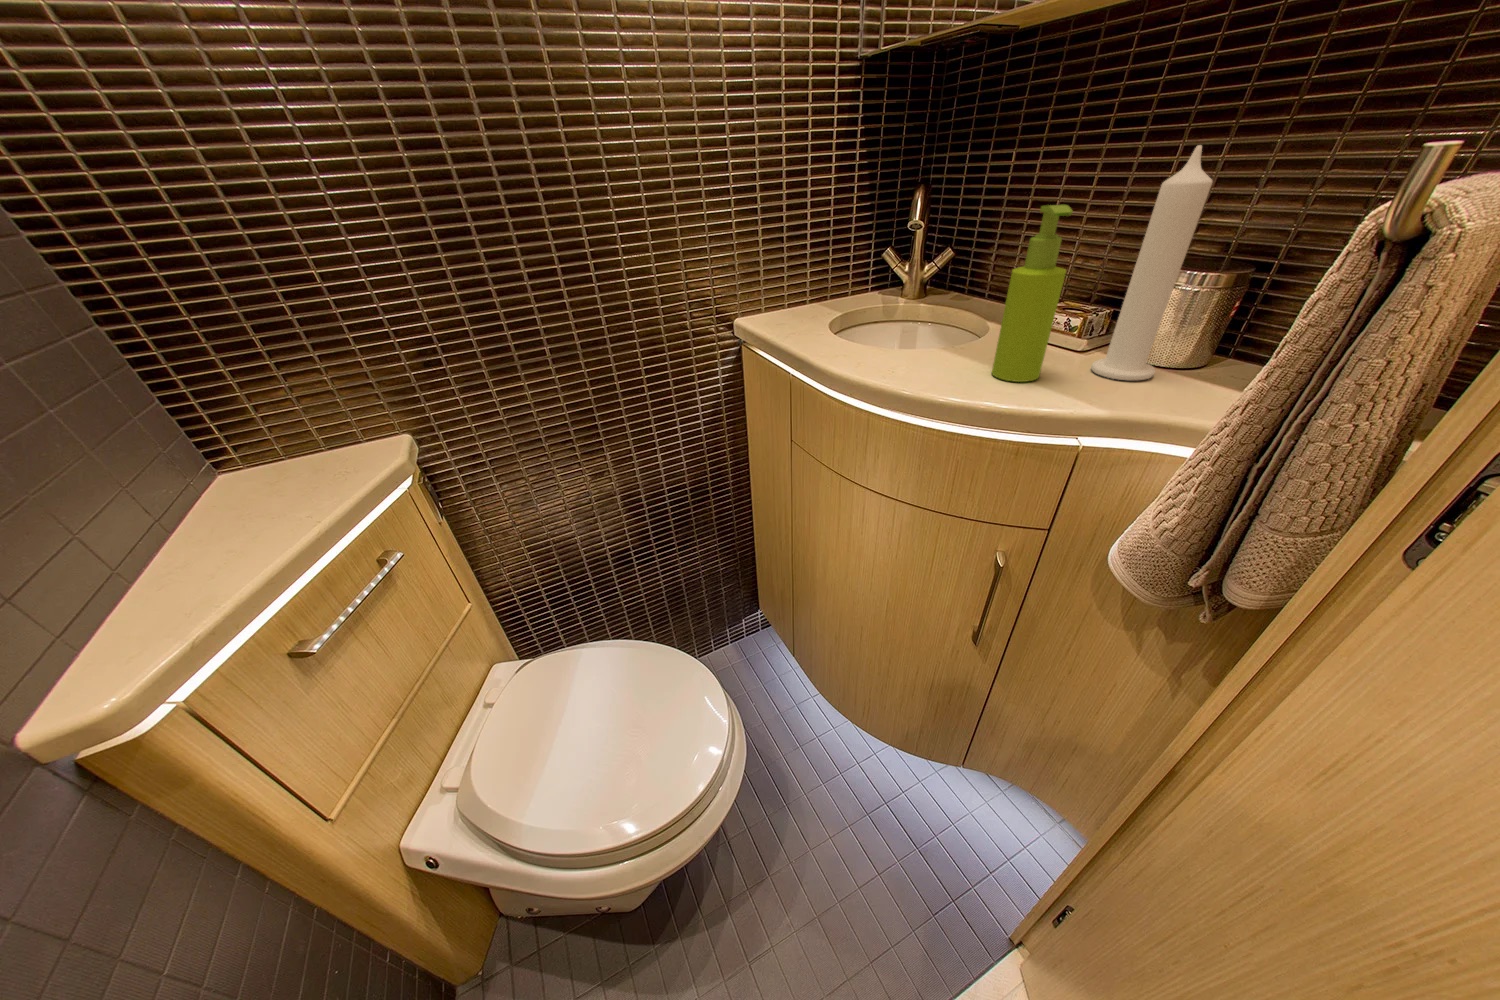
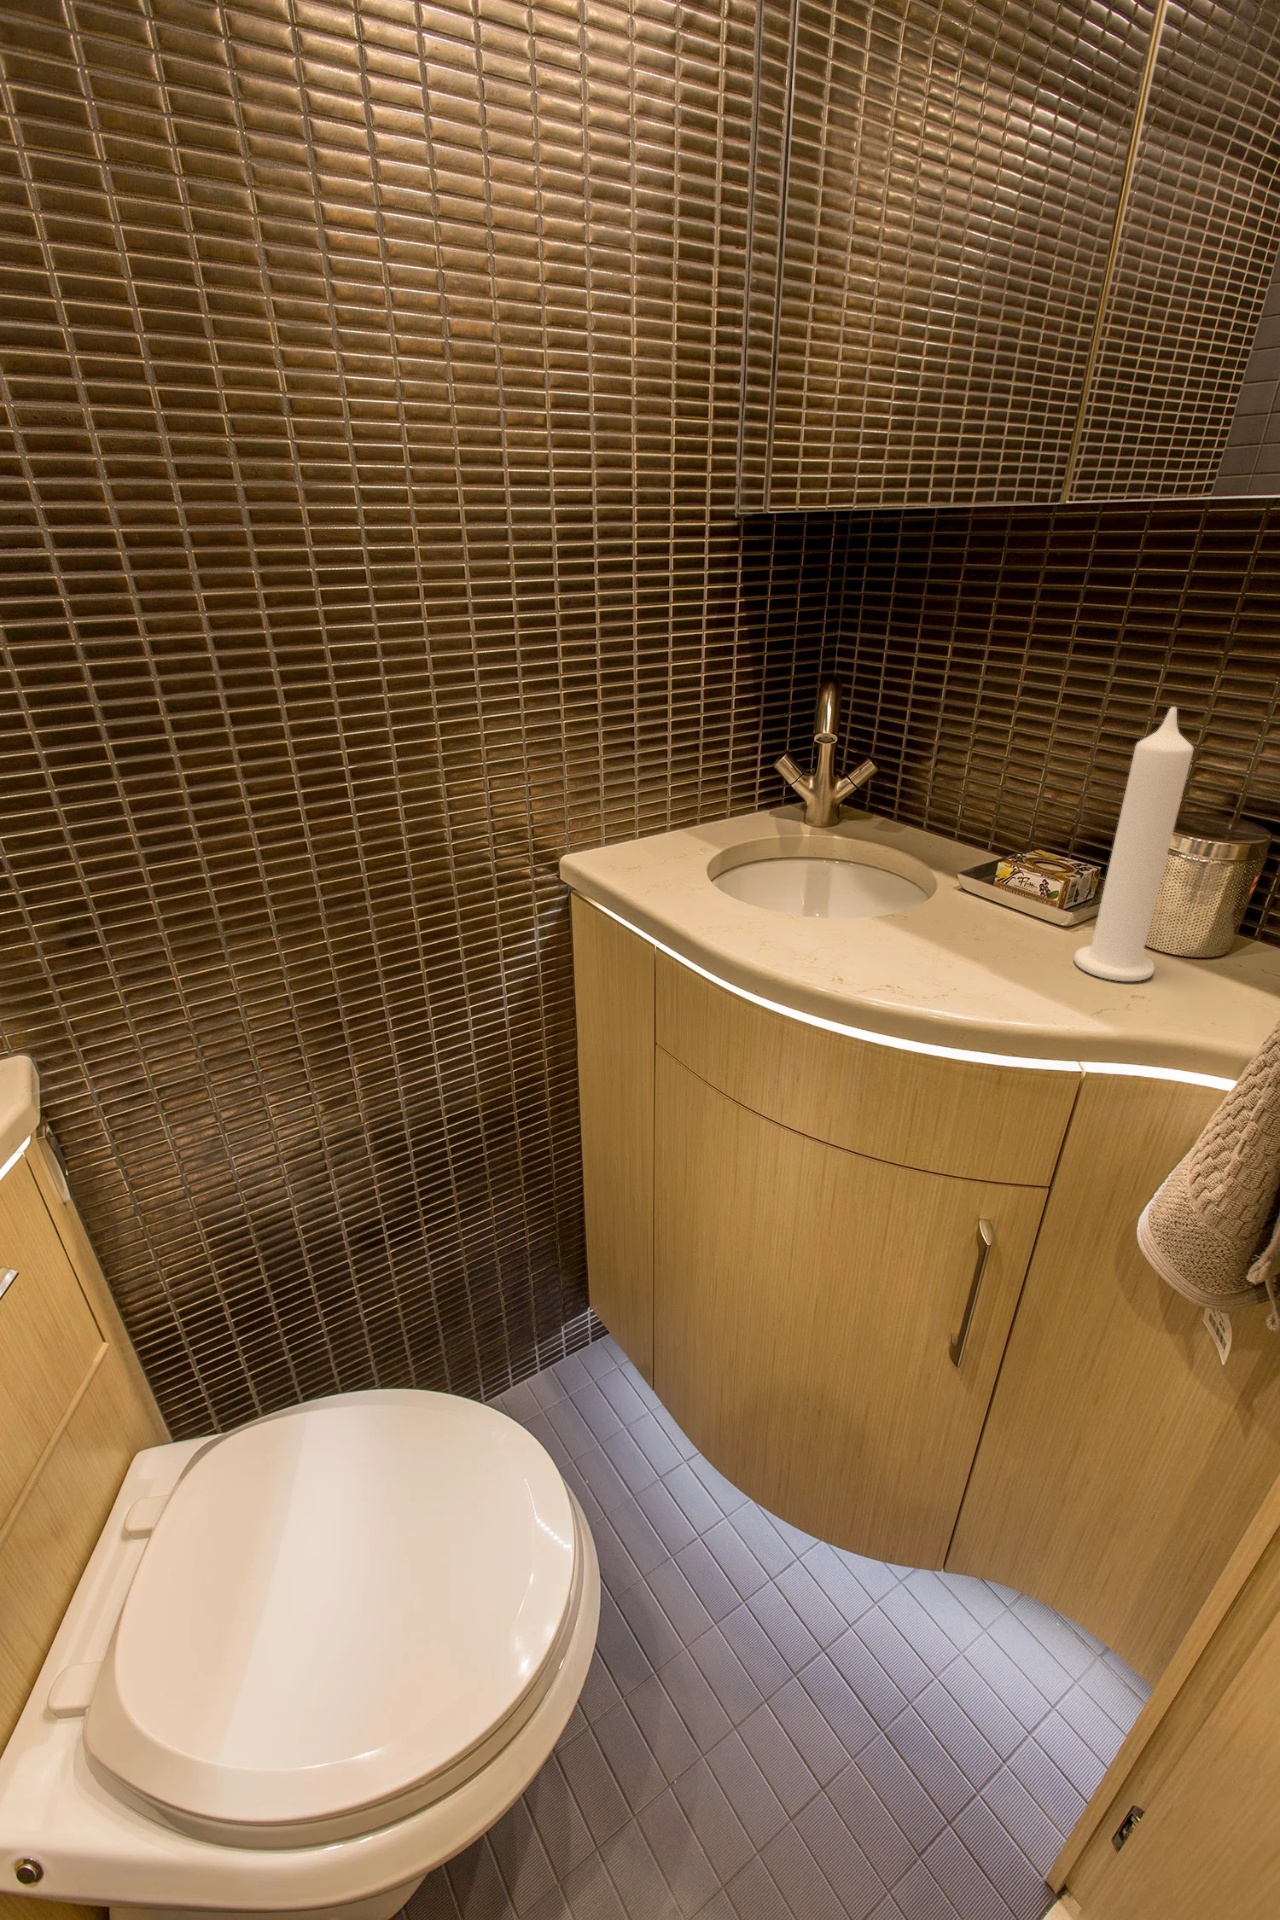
soap dispenser: present [992,205,1073,382] -> none [945,764,1034,982]

